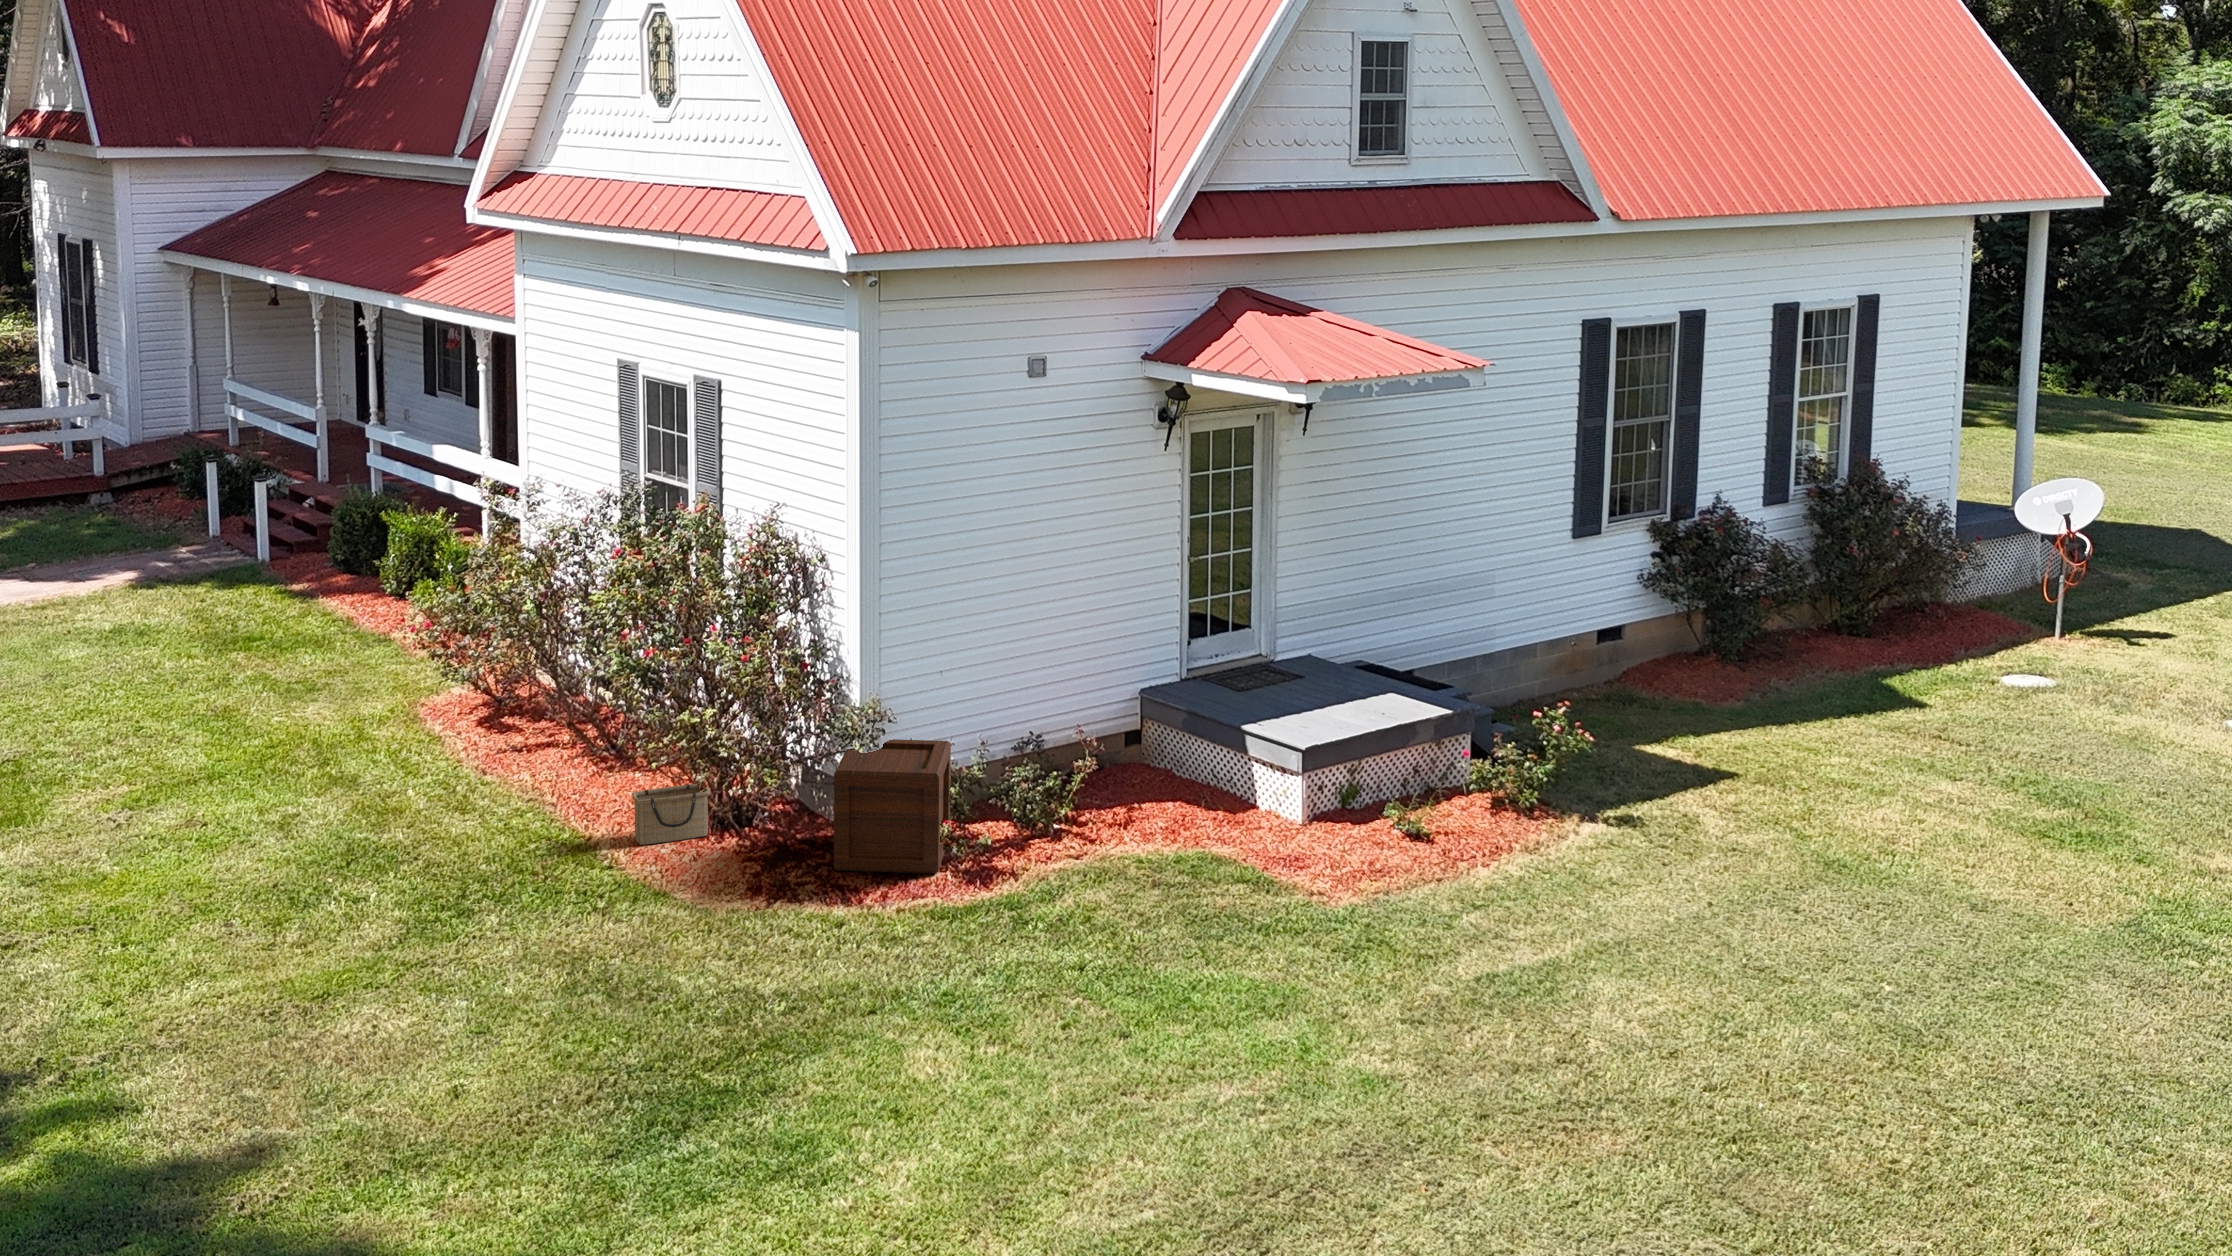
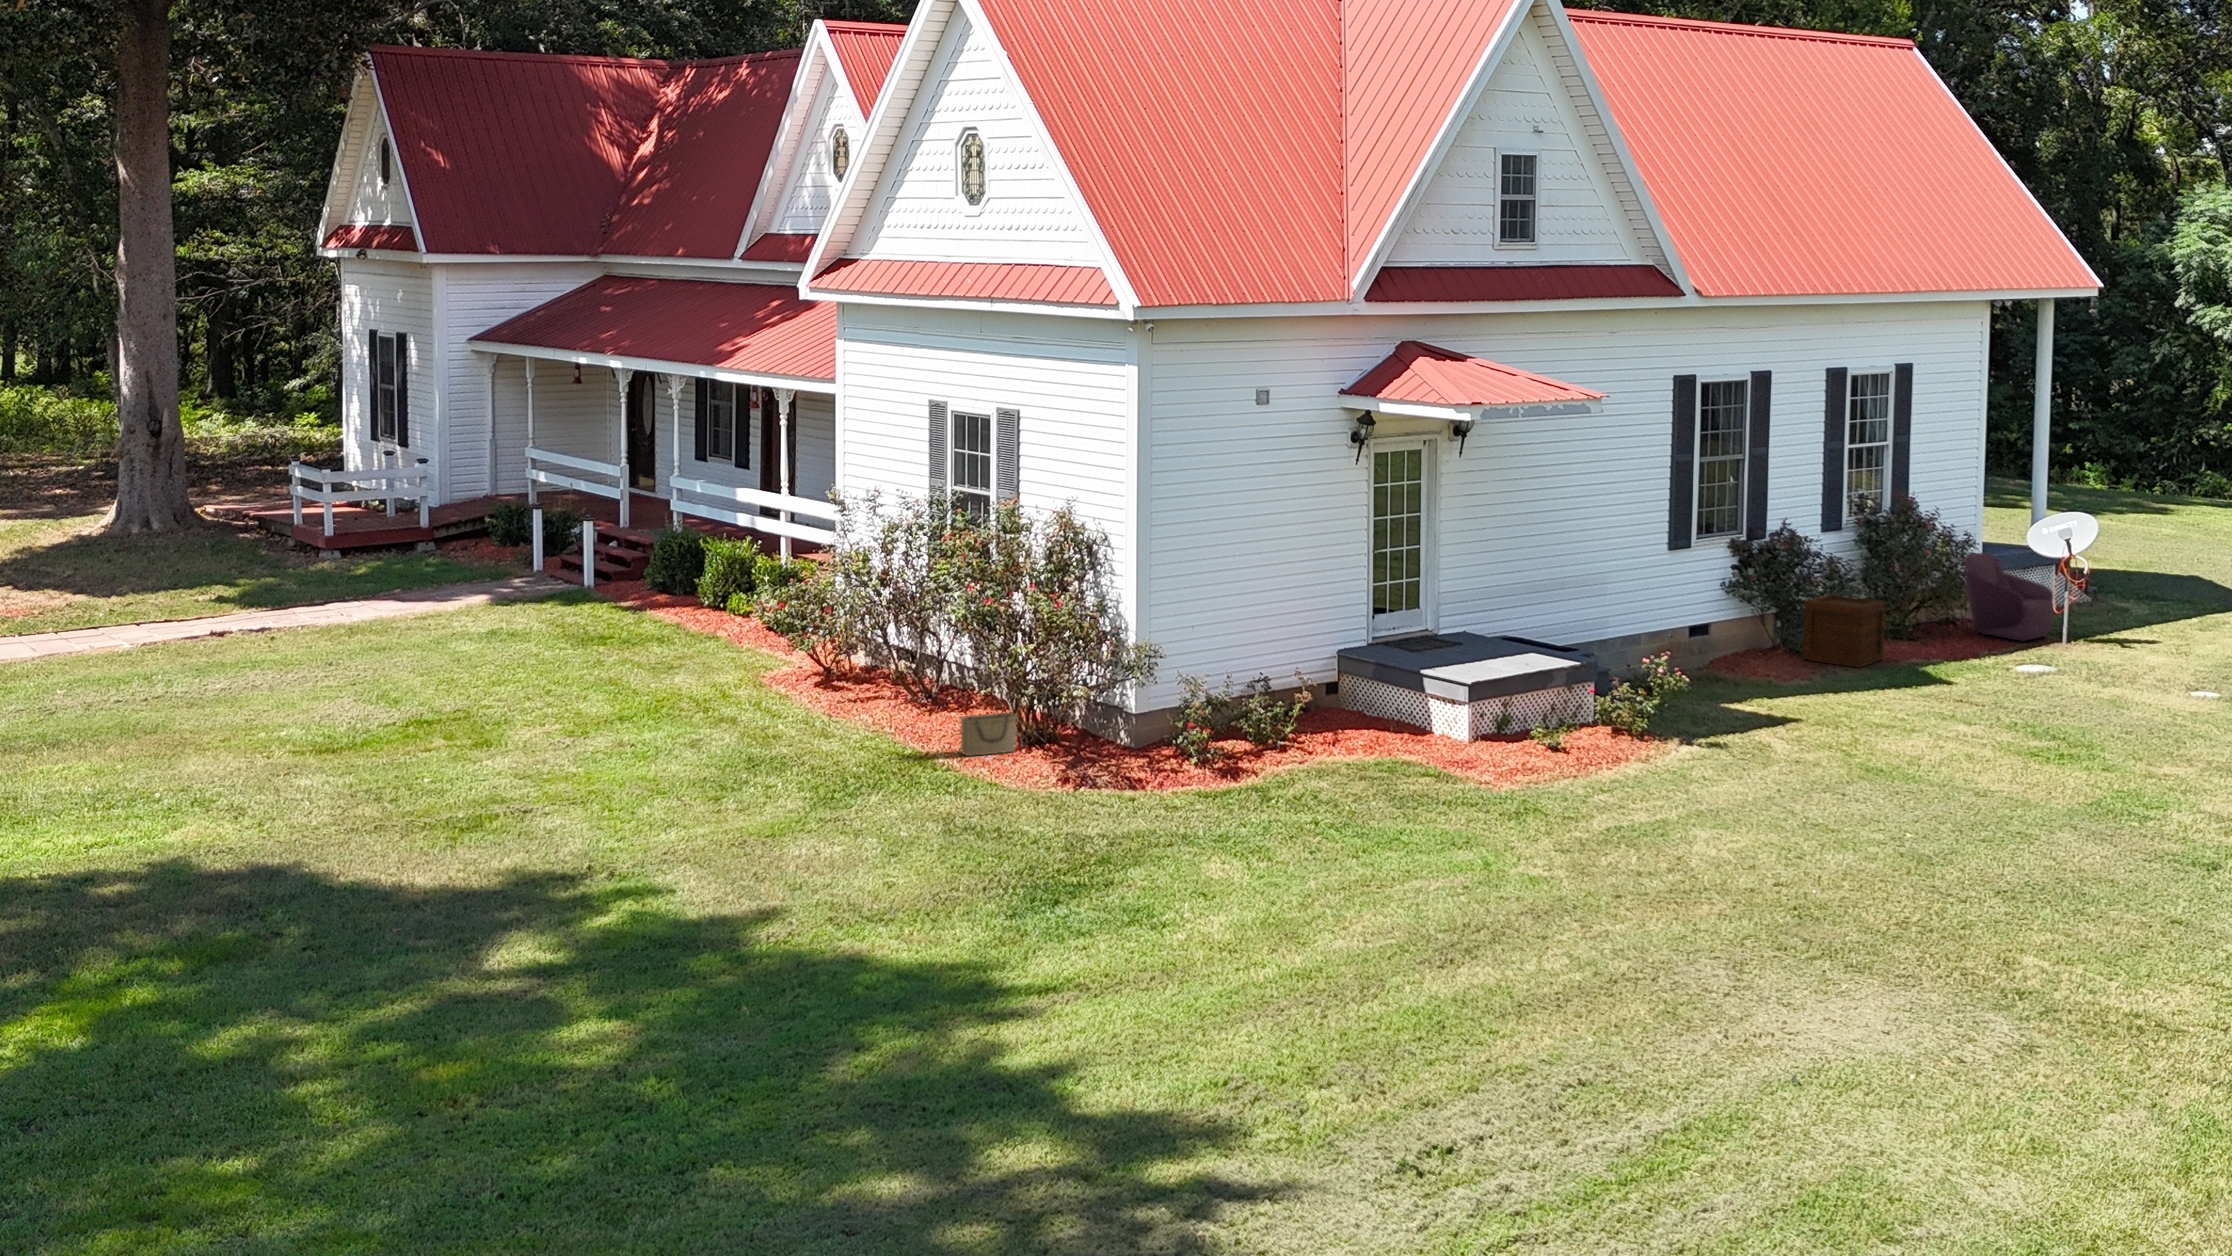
armchair: none [1926,515,2034,627] -> present [1965,553,2054,642]
wooden crate: present [834,739,951,874] -> present [1802,595,1886,668]

